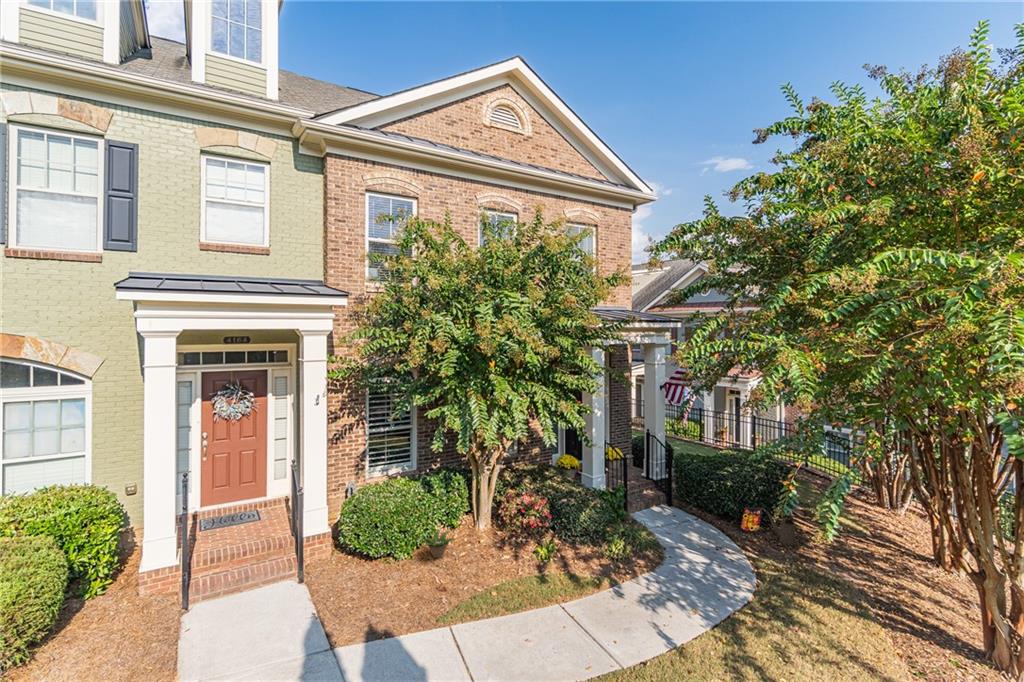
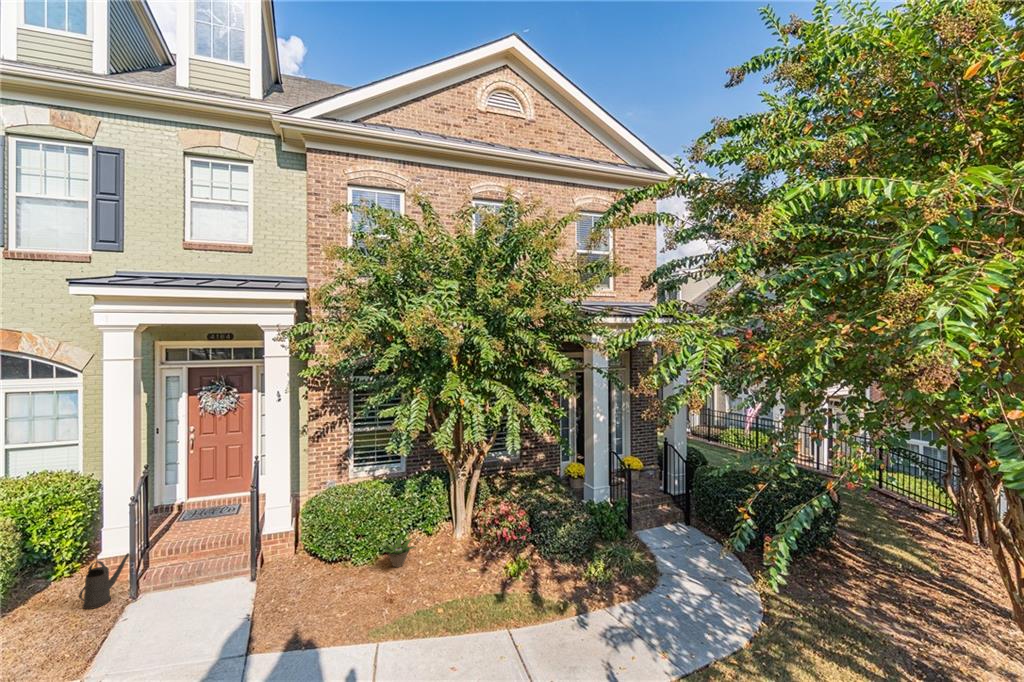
watering can: present [766,511,799,546] -> present [79,553,129,609]

